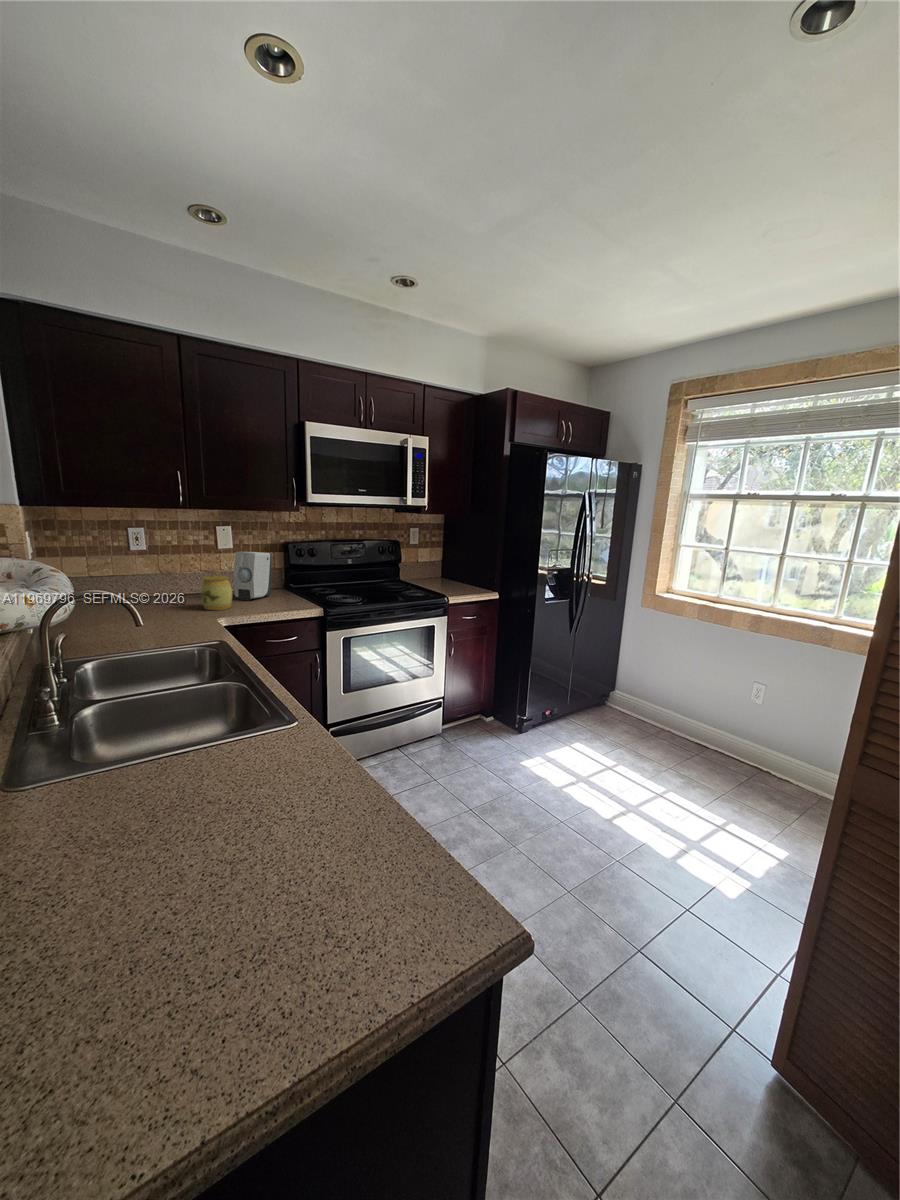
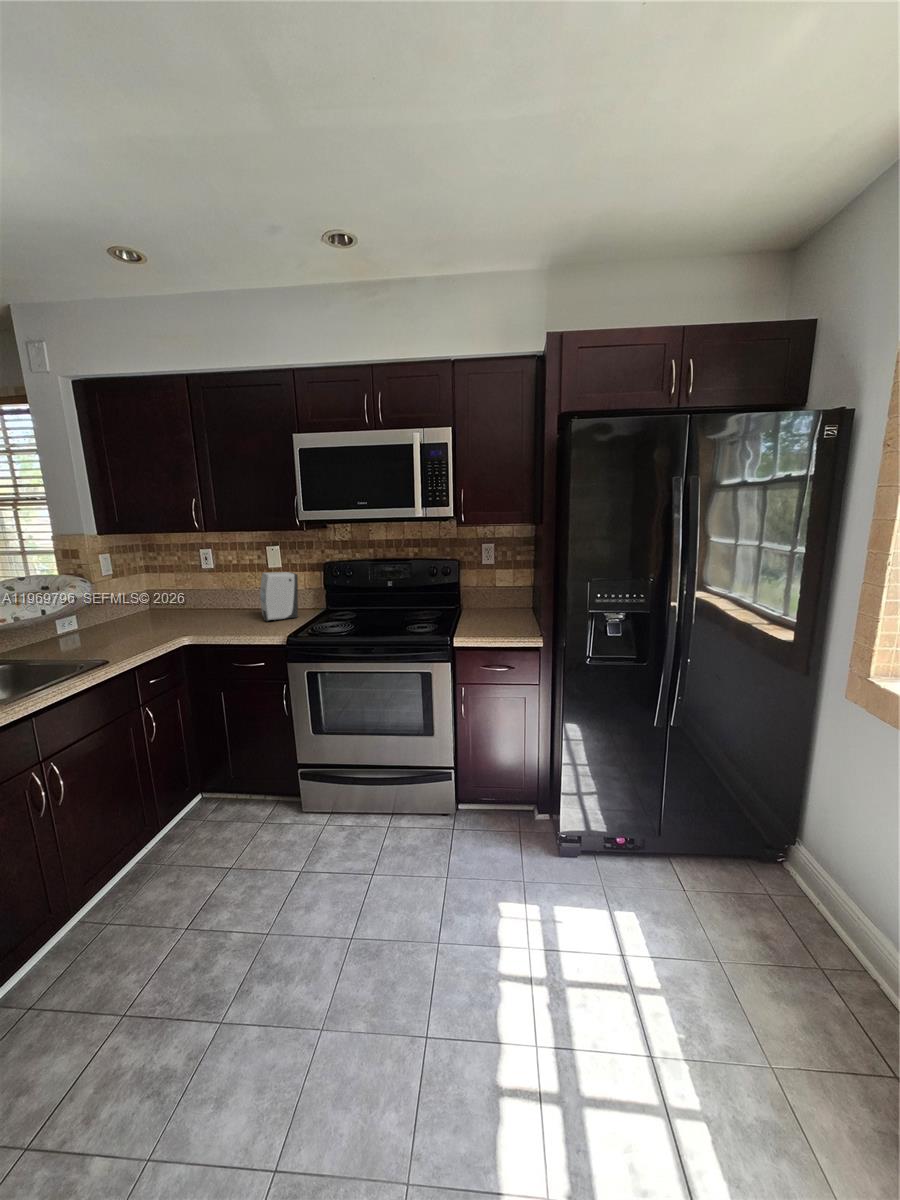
jar: present [201,571,232,610] -> none [207,592,238,630]

